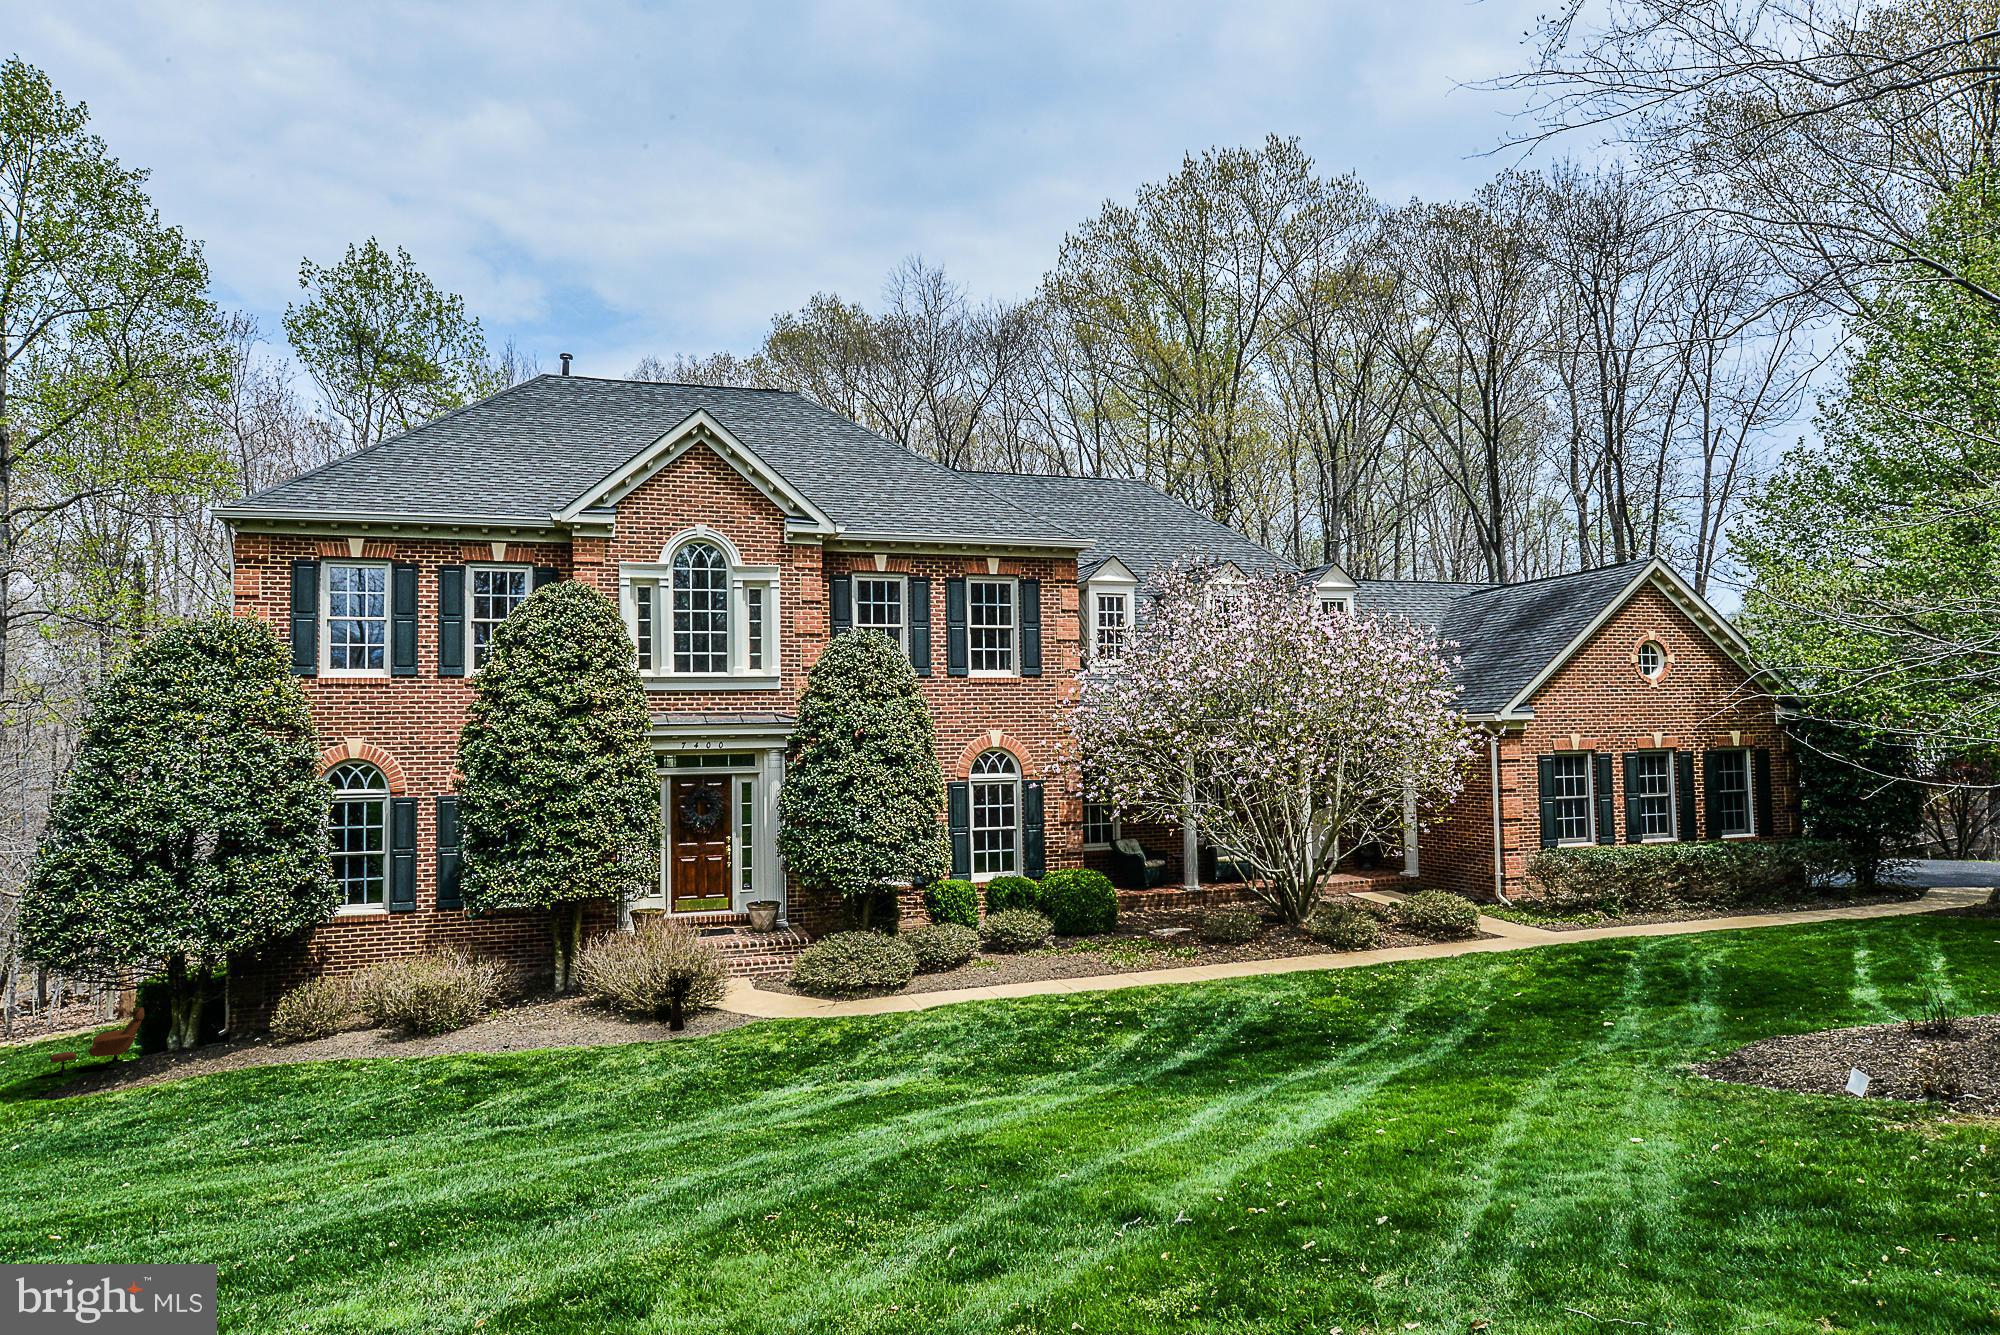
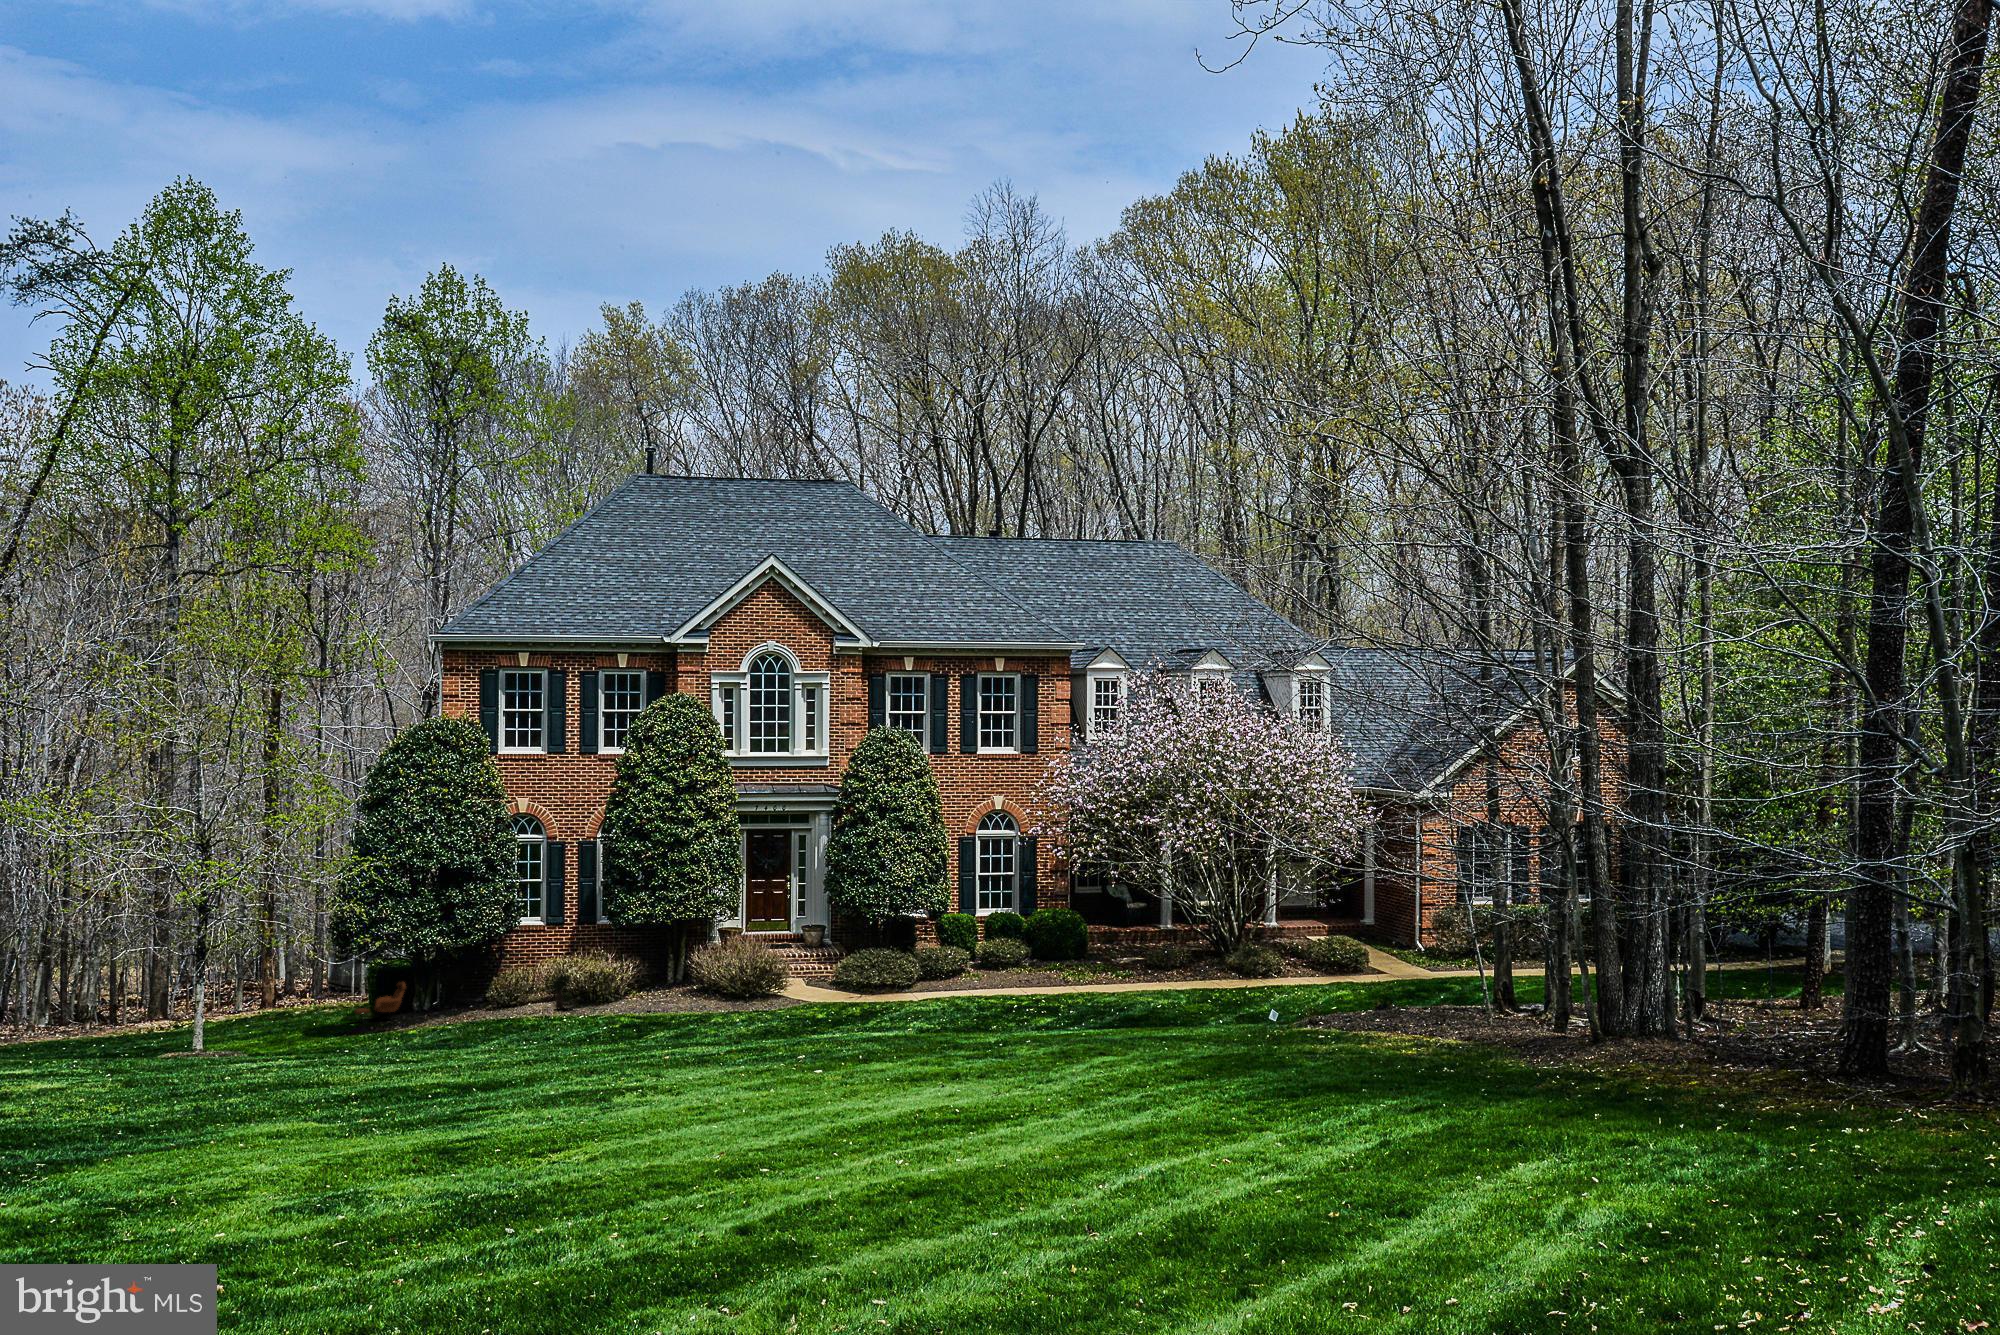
potted plant: present [654,973,693,1030] -> present [550,973,575,1009]

